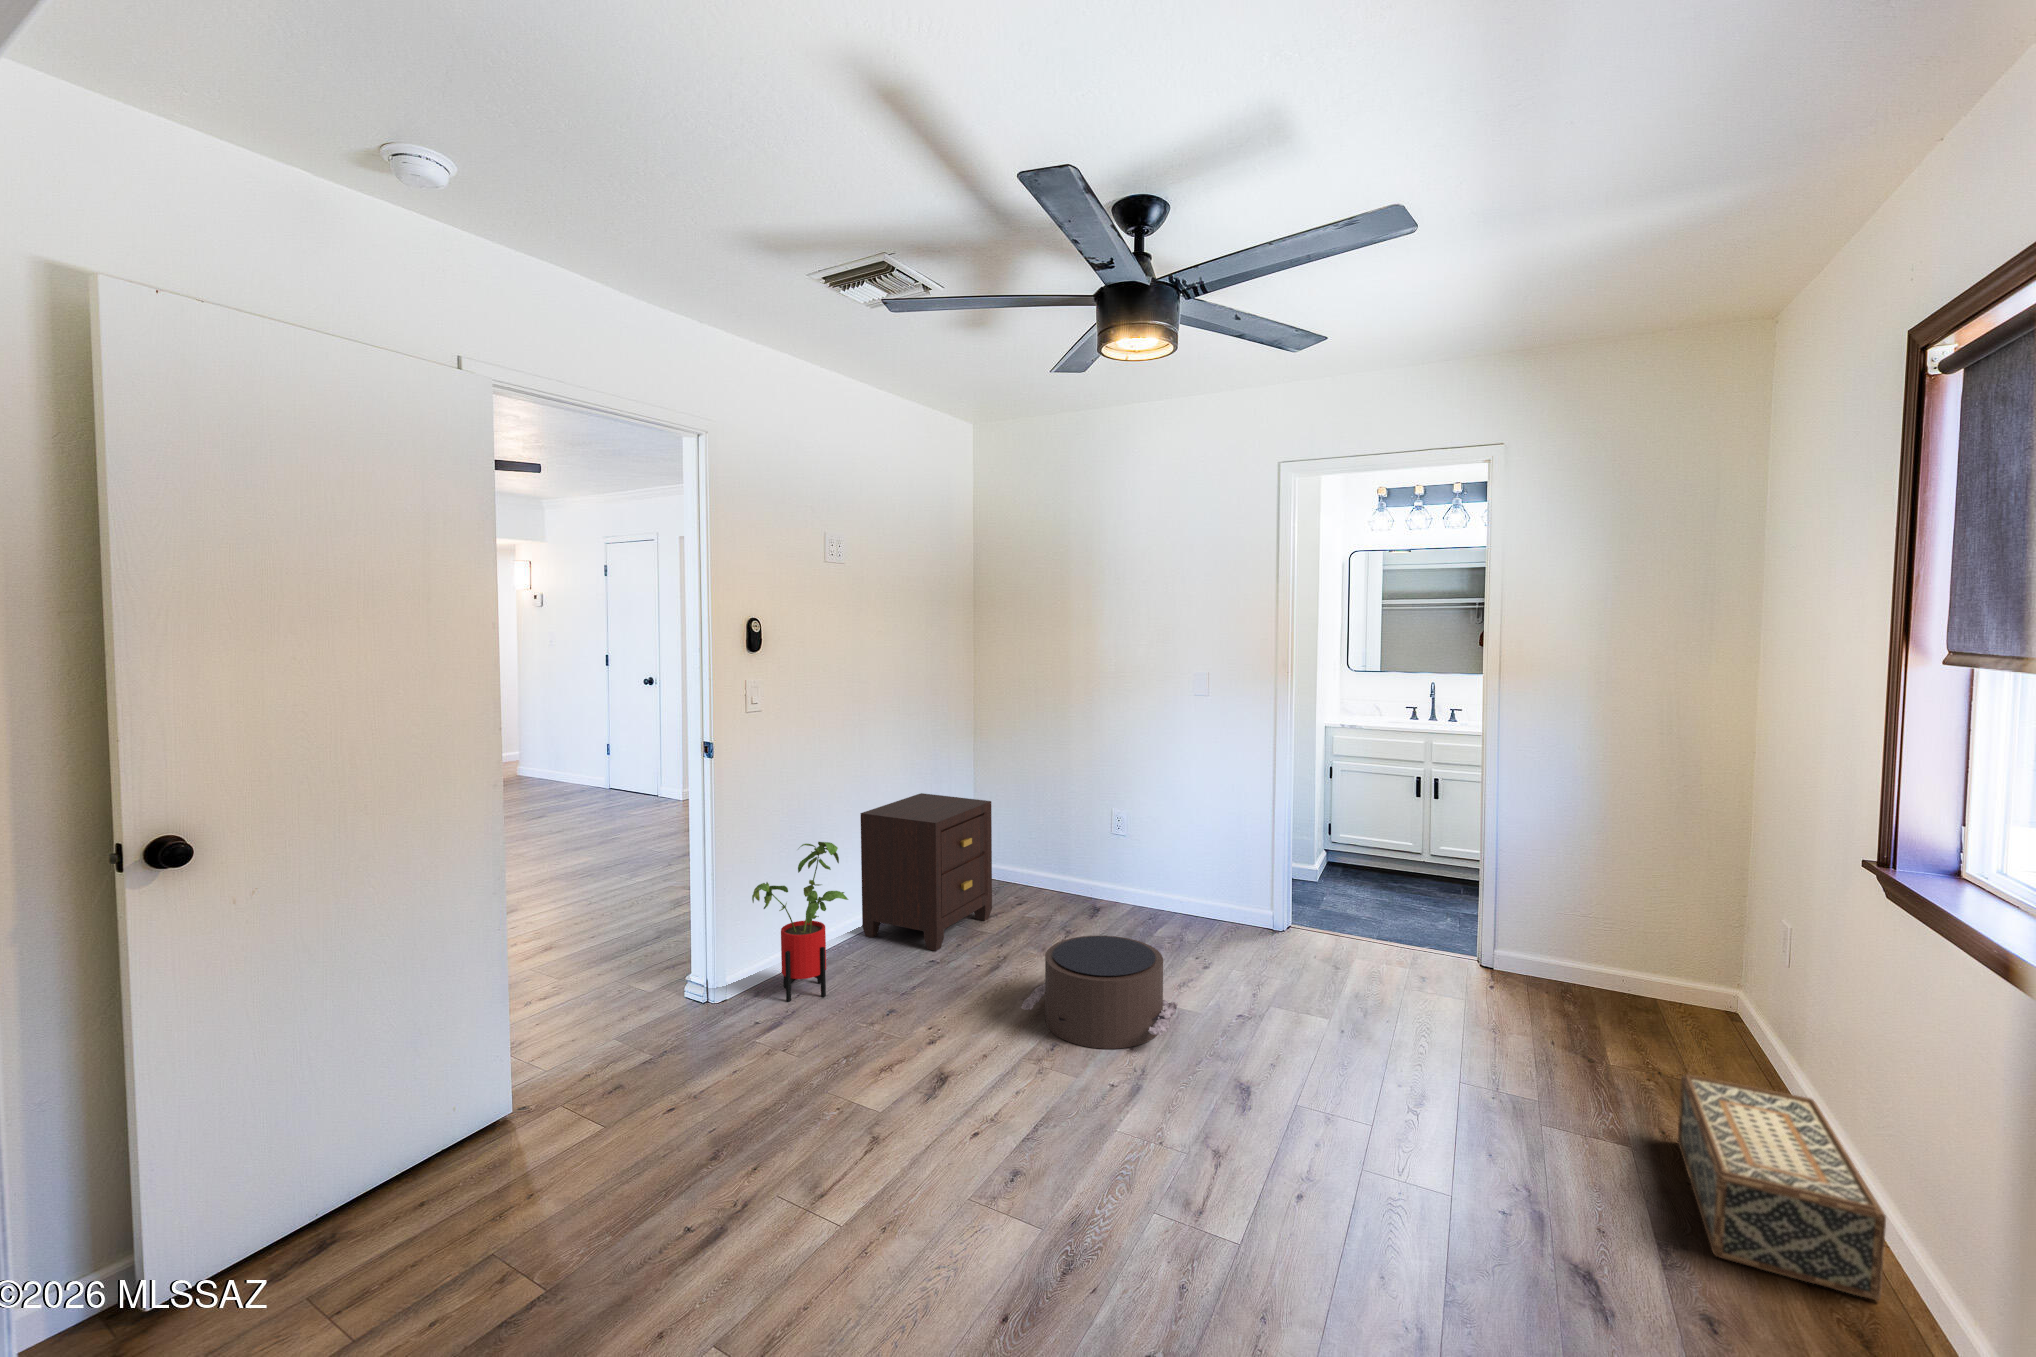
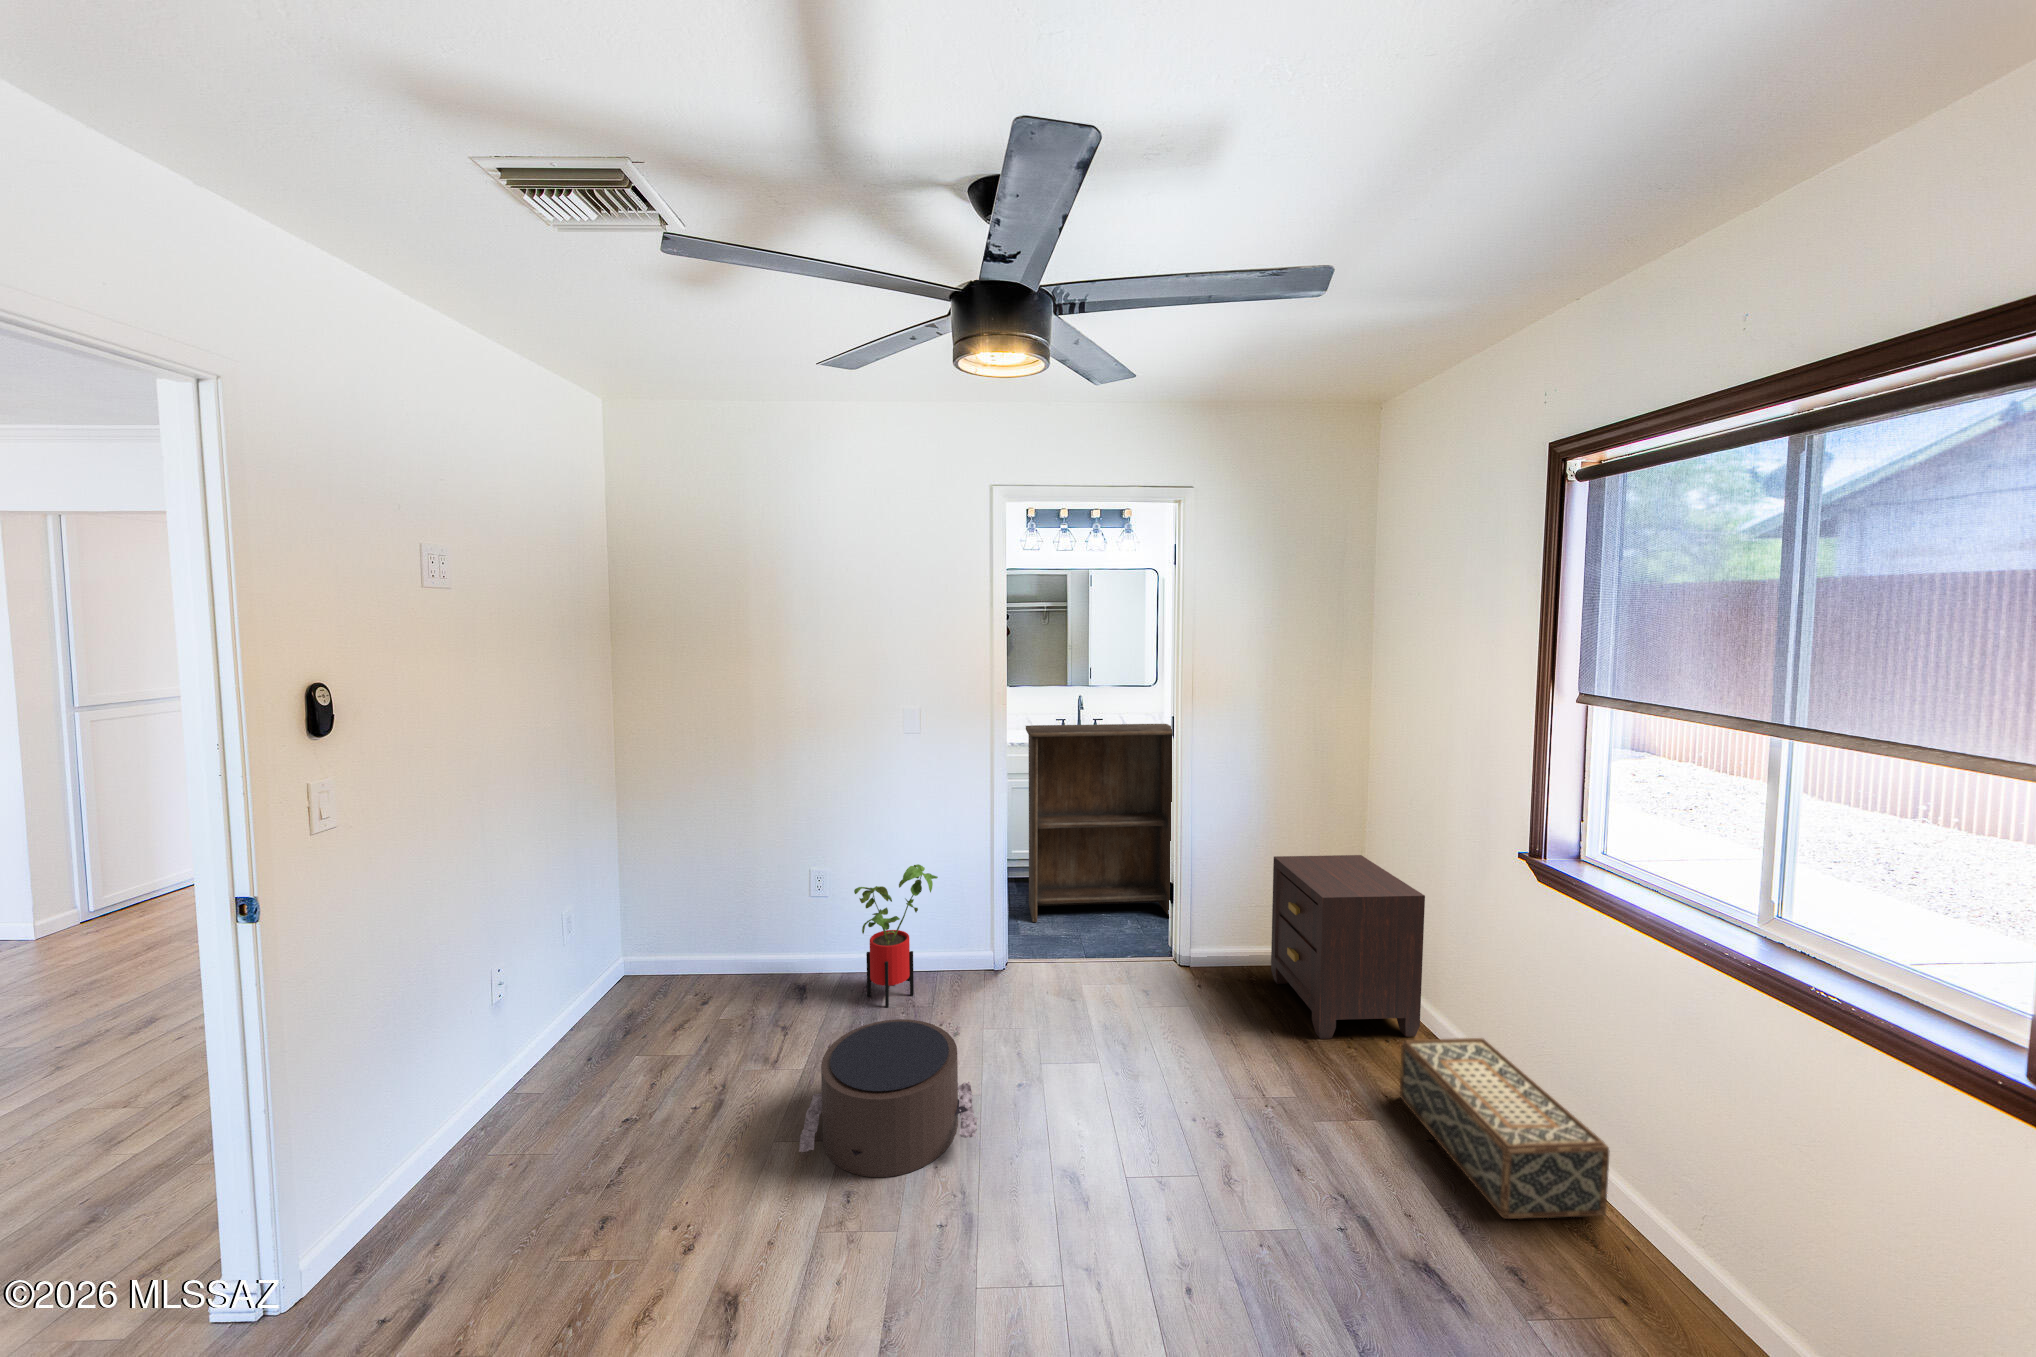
bookshelf: none [1330,699,1526,940] -> present [1026,724,1172,922]
nightstand: present [861,793,992,951] -> present [1271,855,1425,1039]
house plant: present [752,842,848,1002] -> present [854,864,938,1007]

